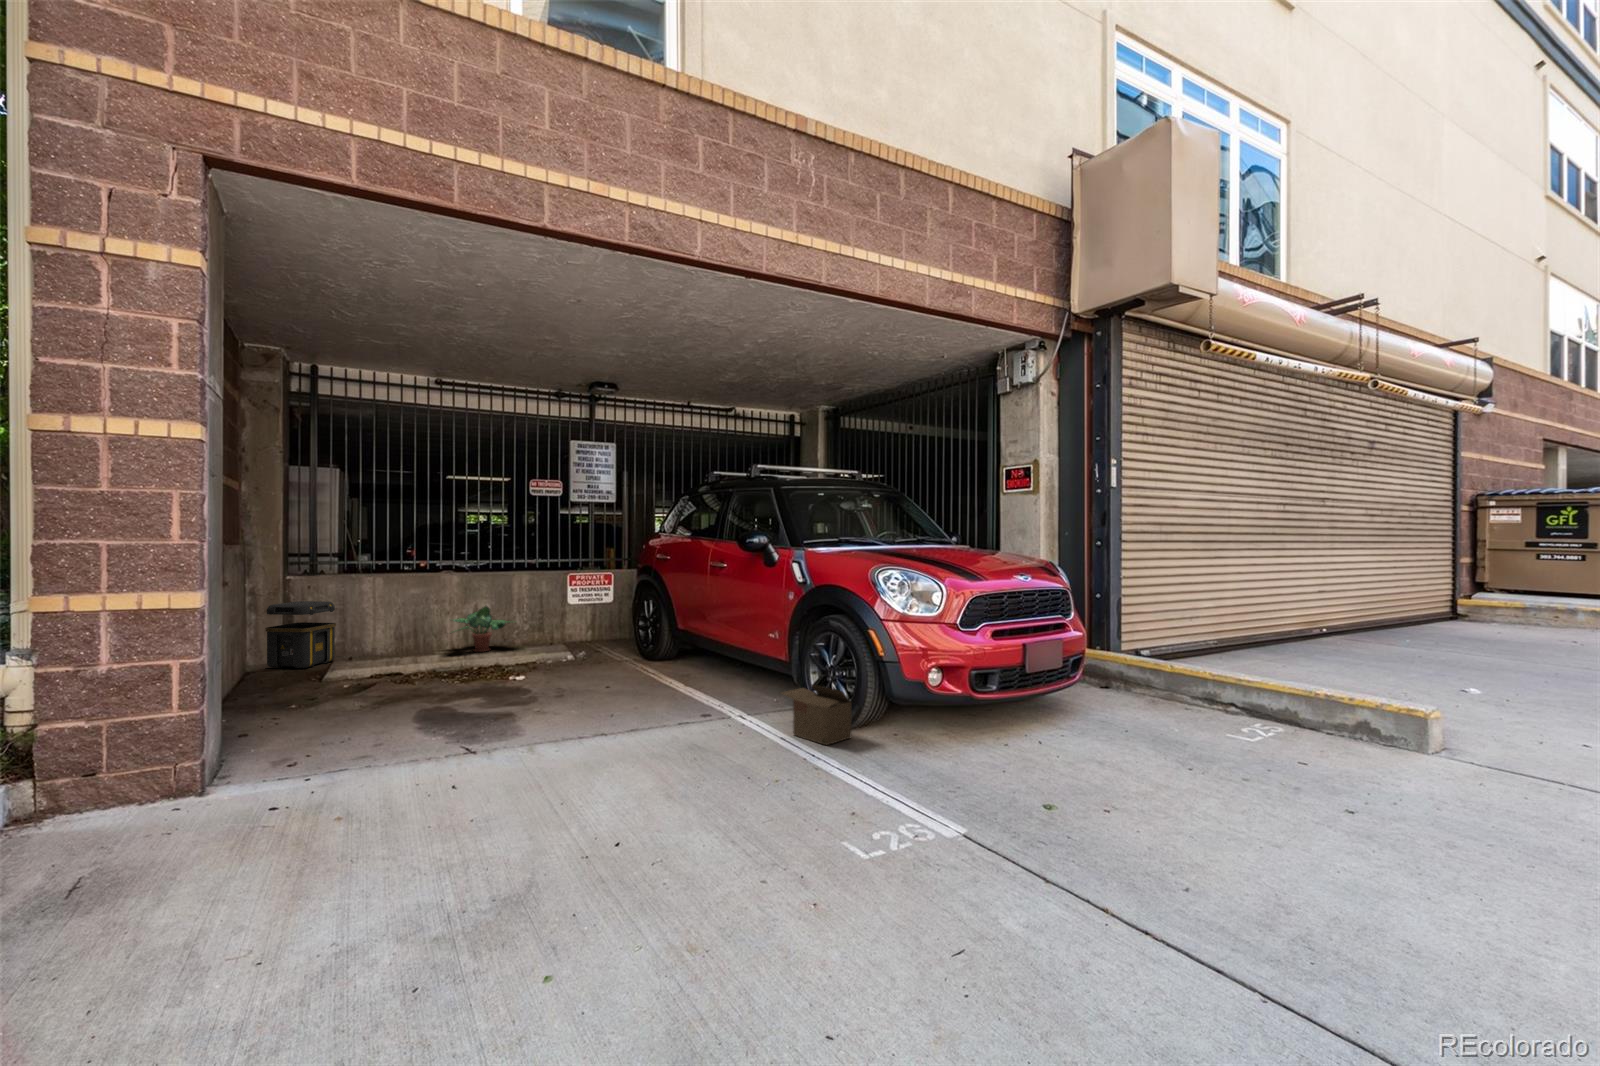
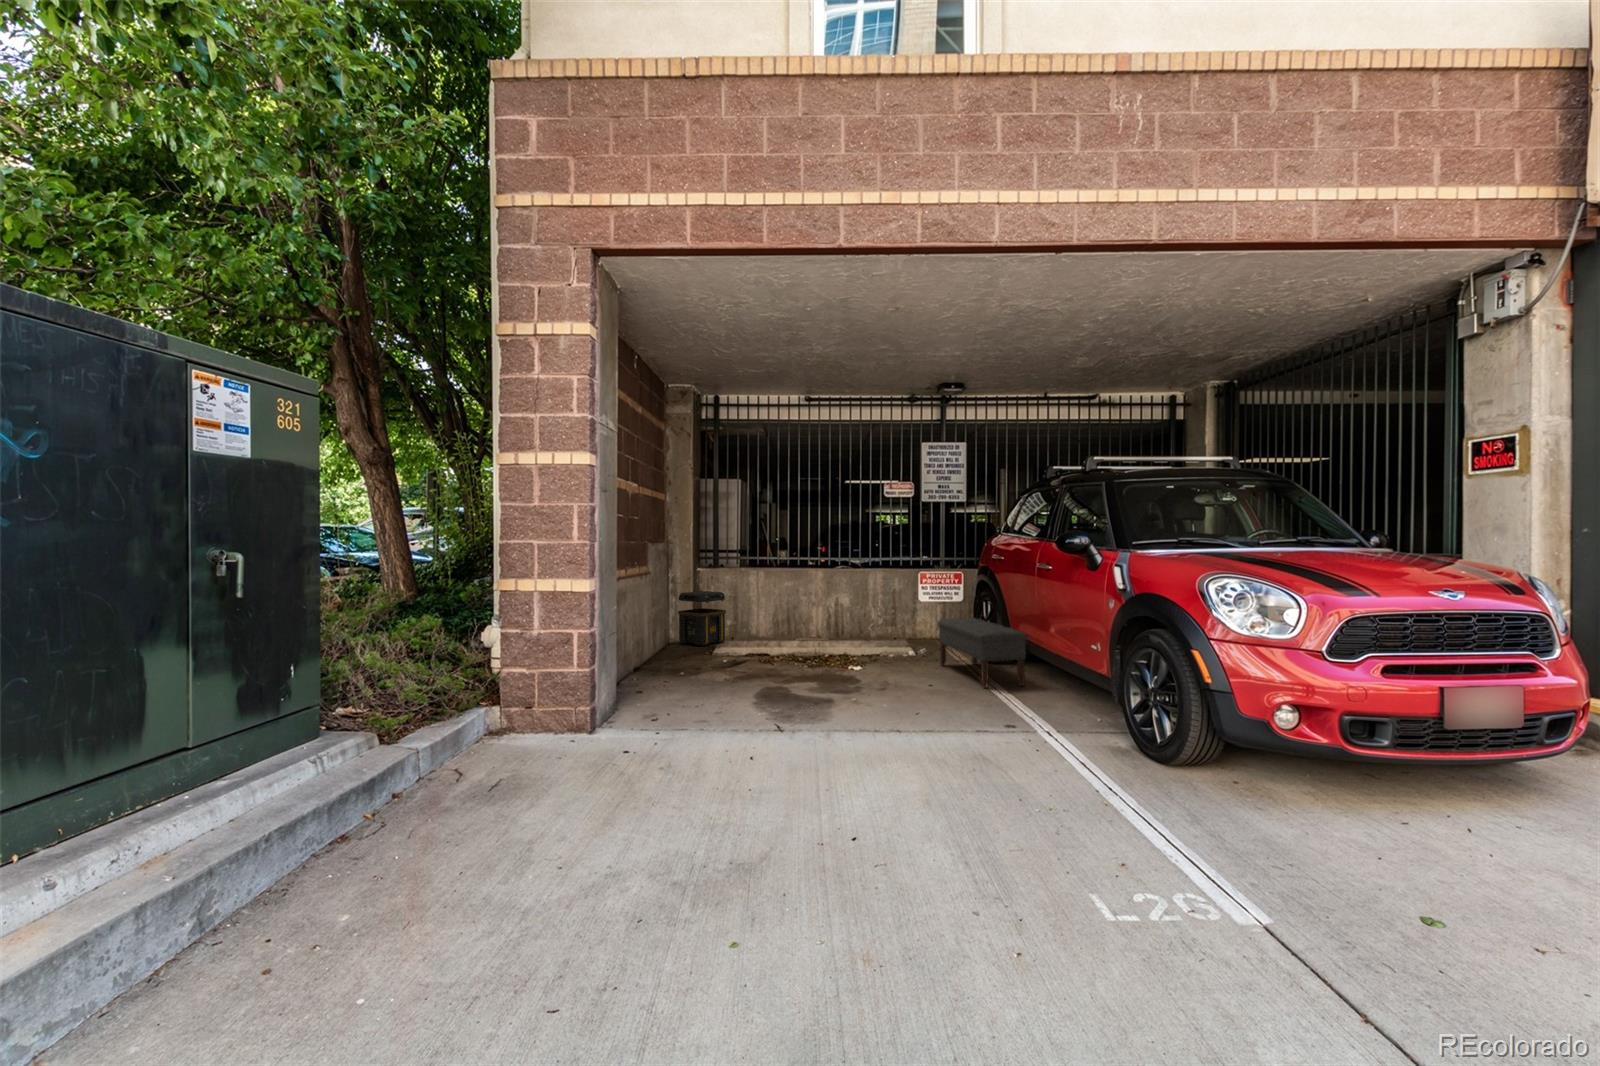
potted plant: present [452,606,510,652] -> none [807,601,868,644]
bench: none [604,615,698,681] -> present [938,618,1027,688]
cardboard box: present [781,685,852,745] -> none [1086,708,1173,783]

